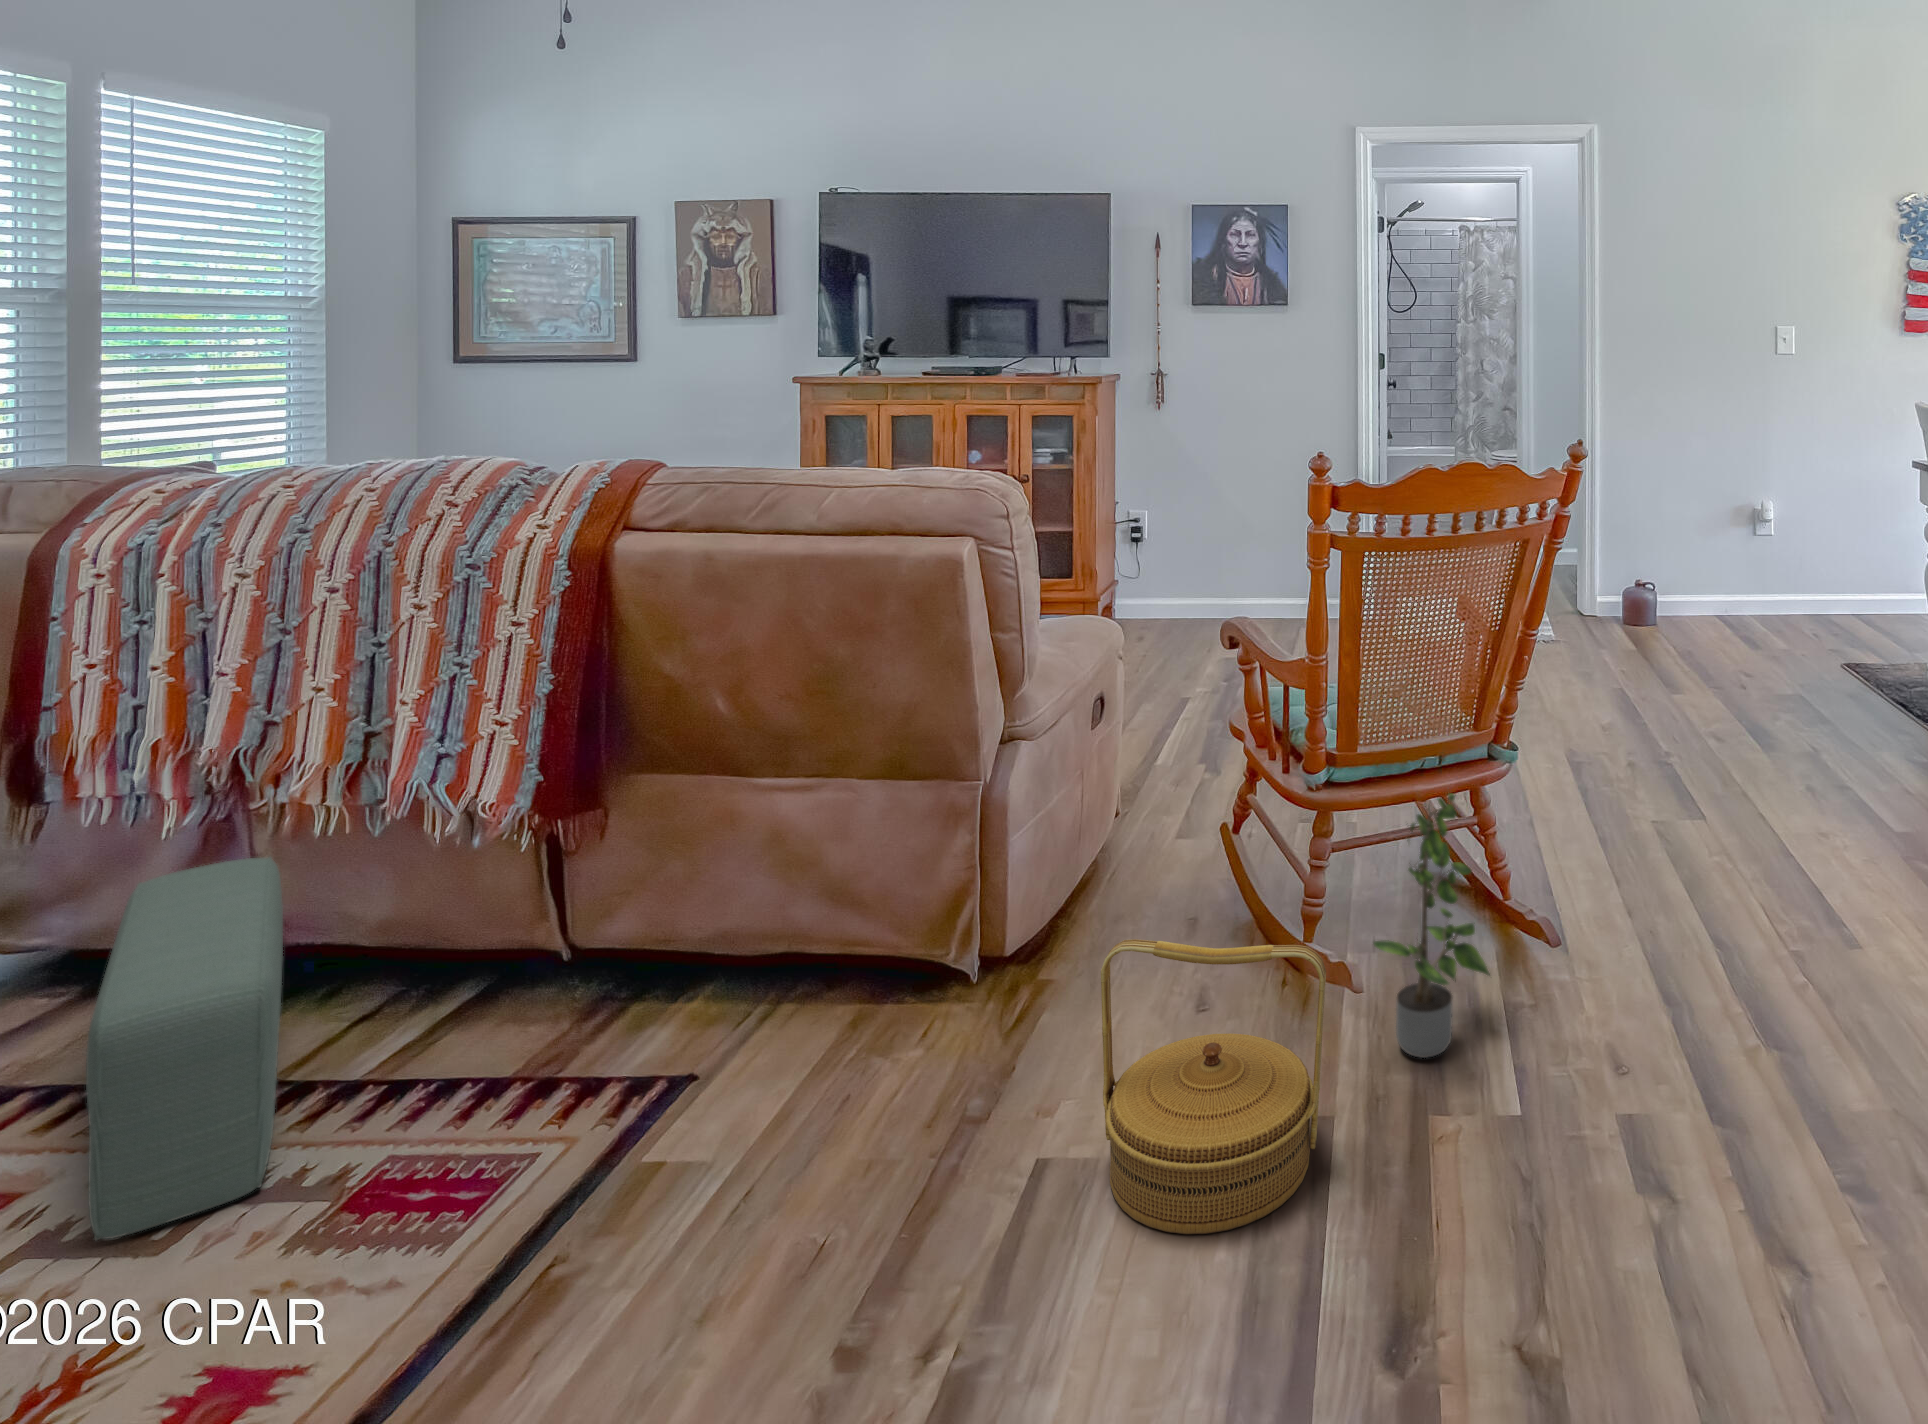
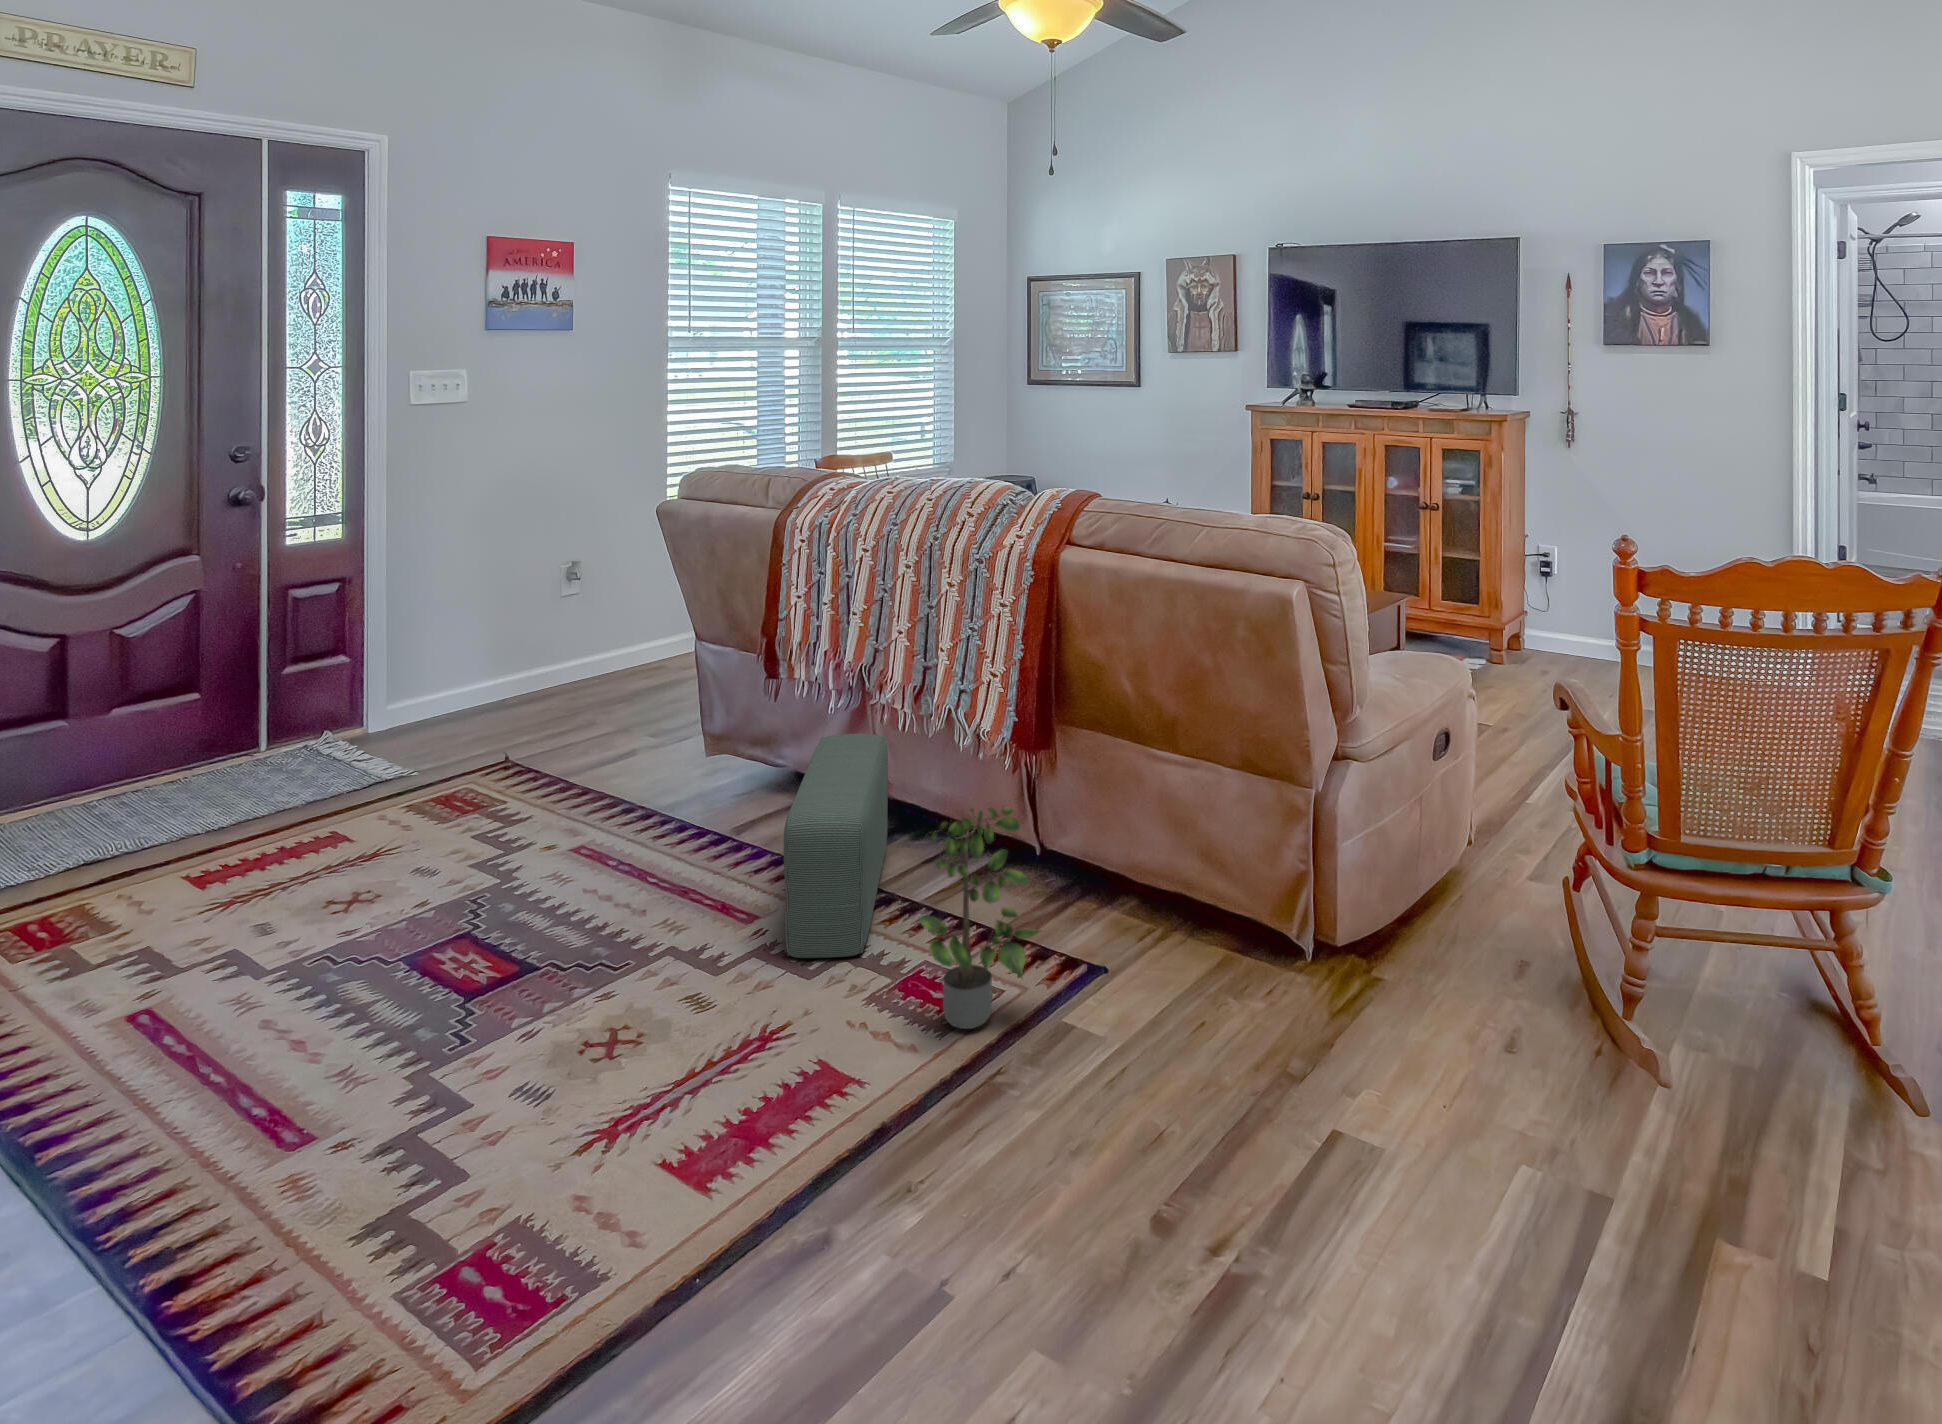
potted plant: present [1374,793,1489,1058] -> present [919,808,1041,1029]
basket: present [1101,939,1326,1234] -> none [1378,967,1592,1276]

